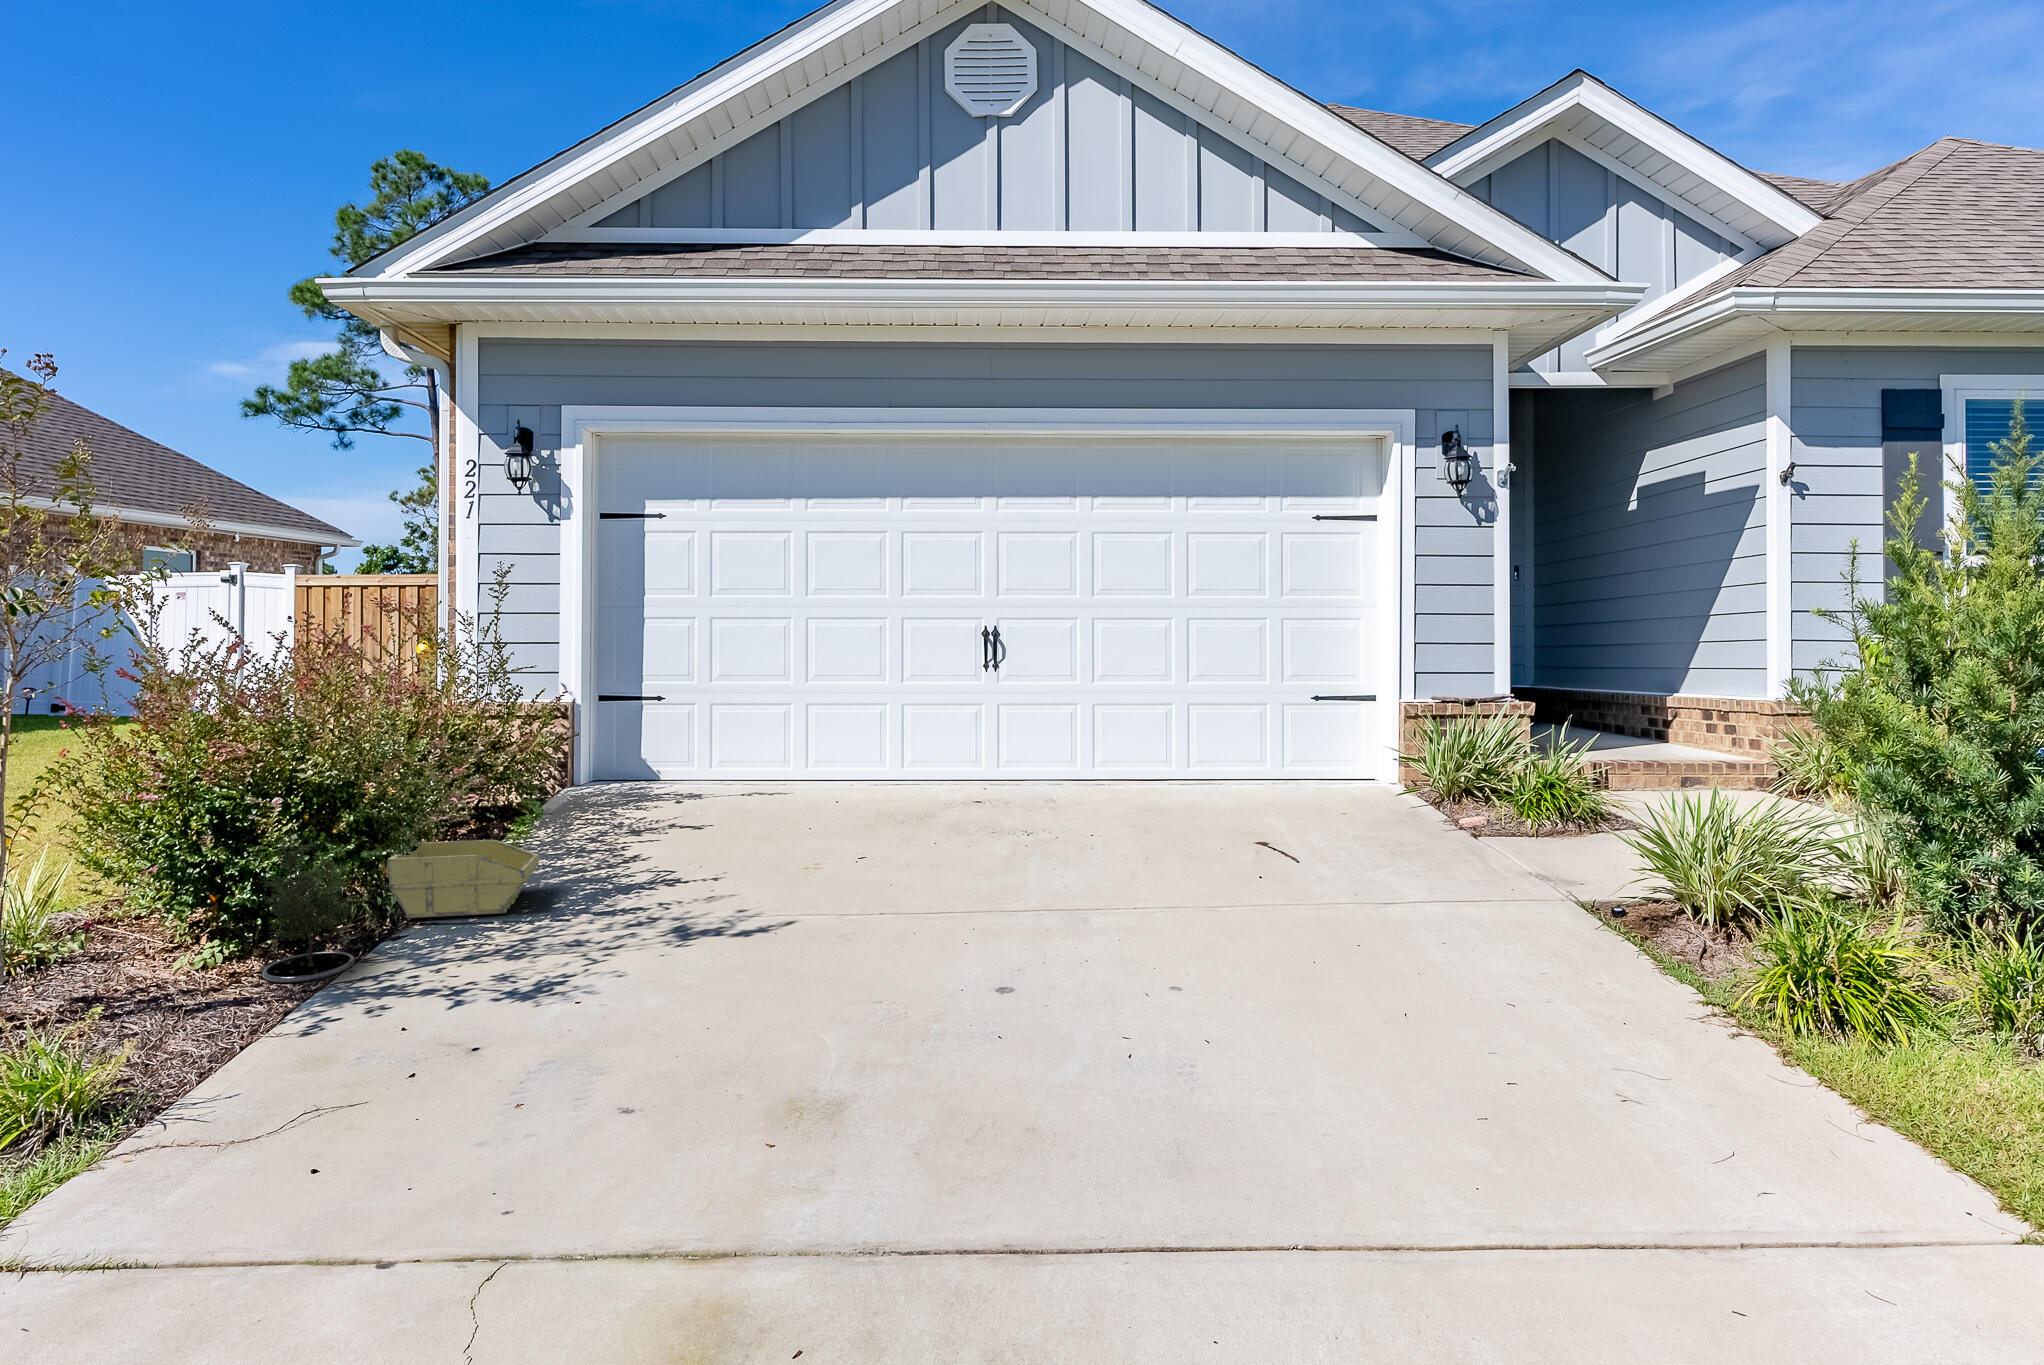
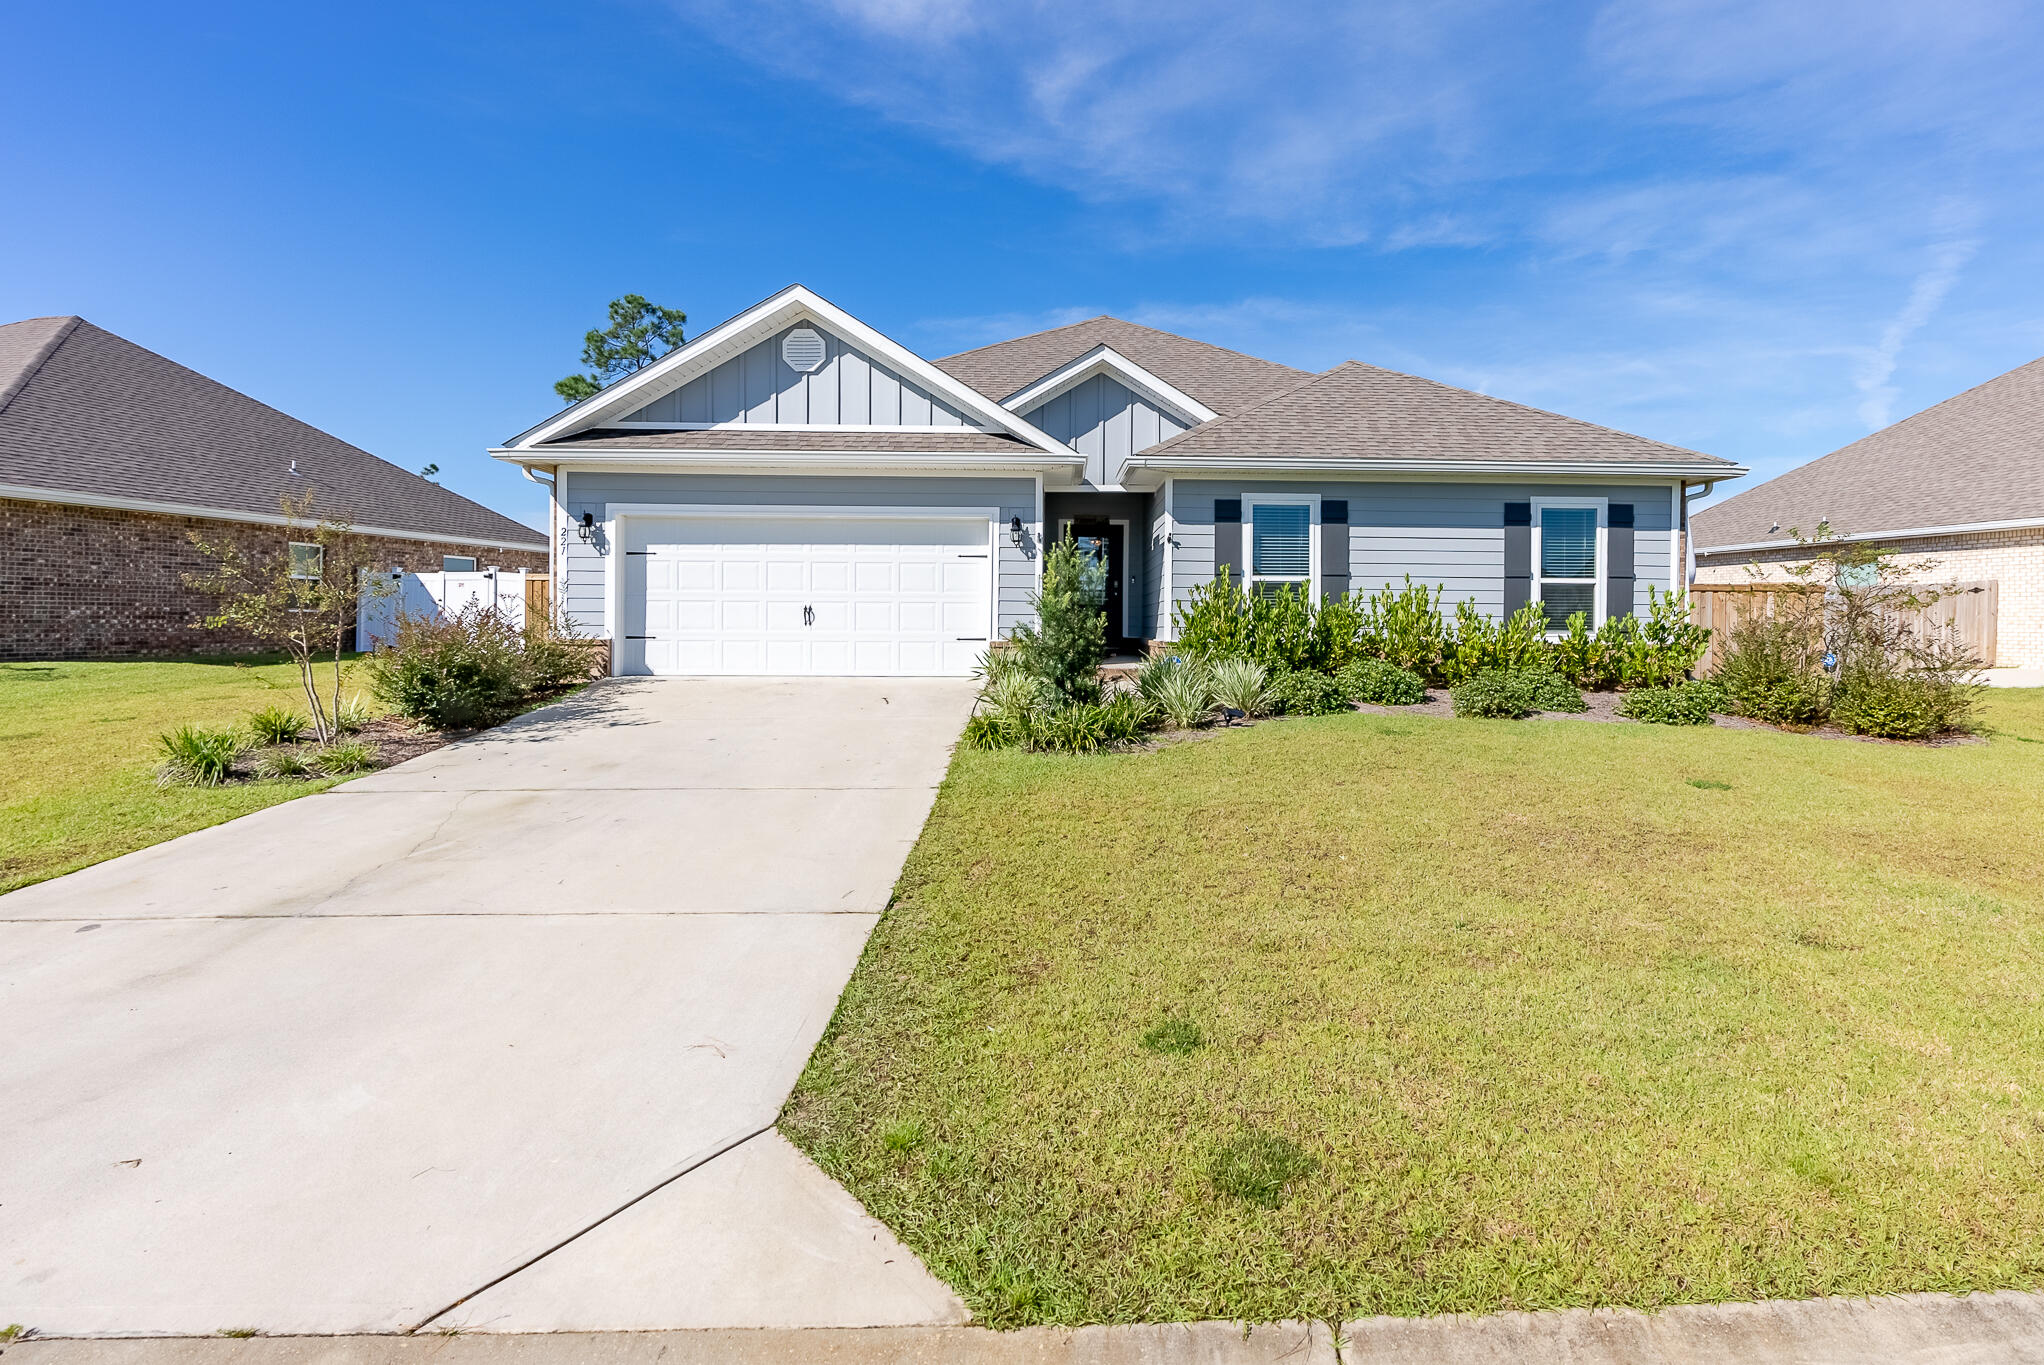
storage bin: present [387,840,540,918] -> none [496,691,566,720]

